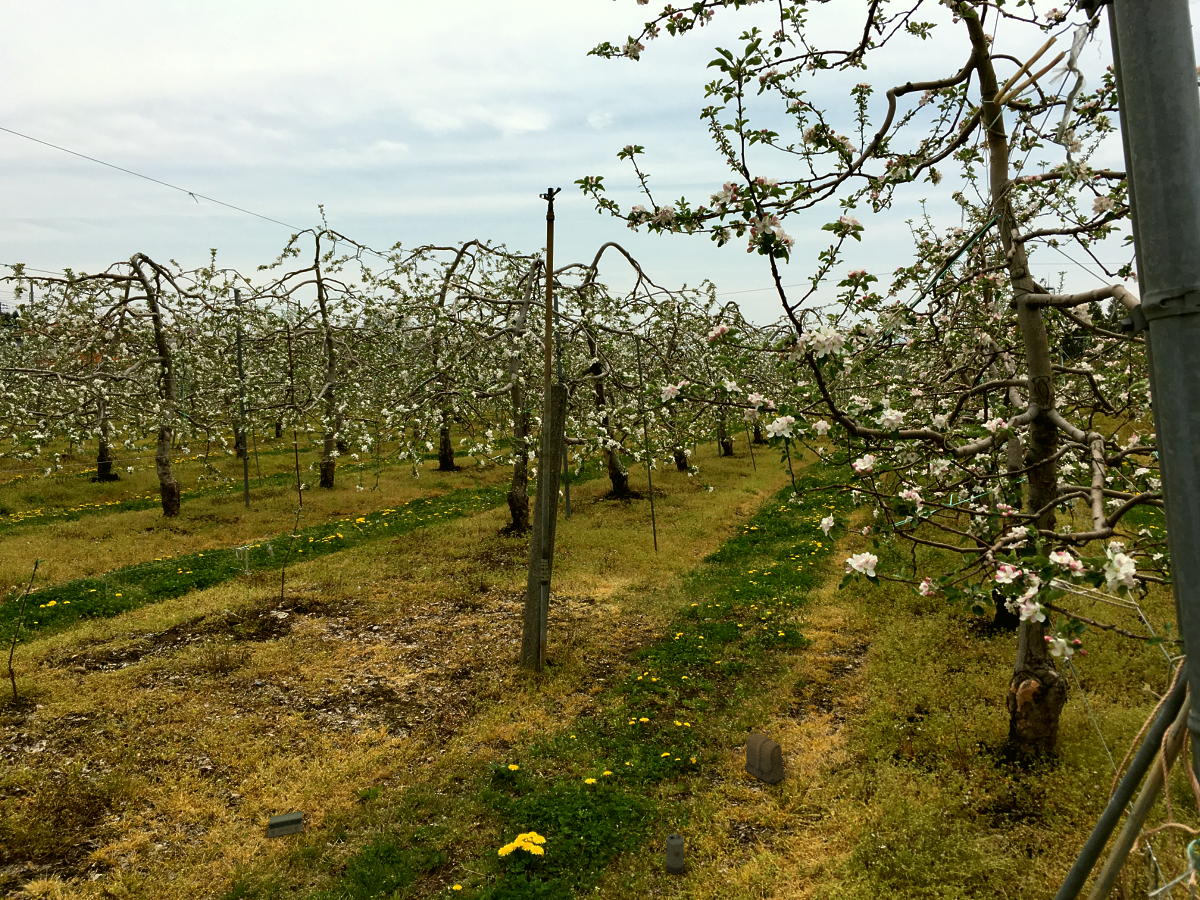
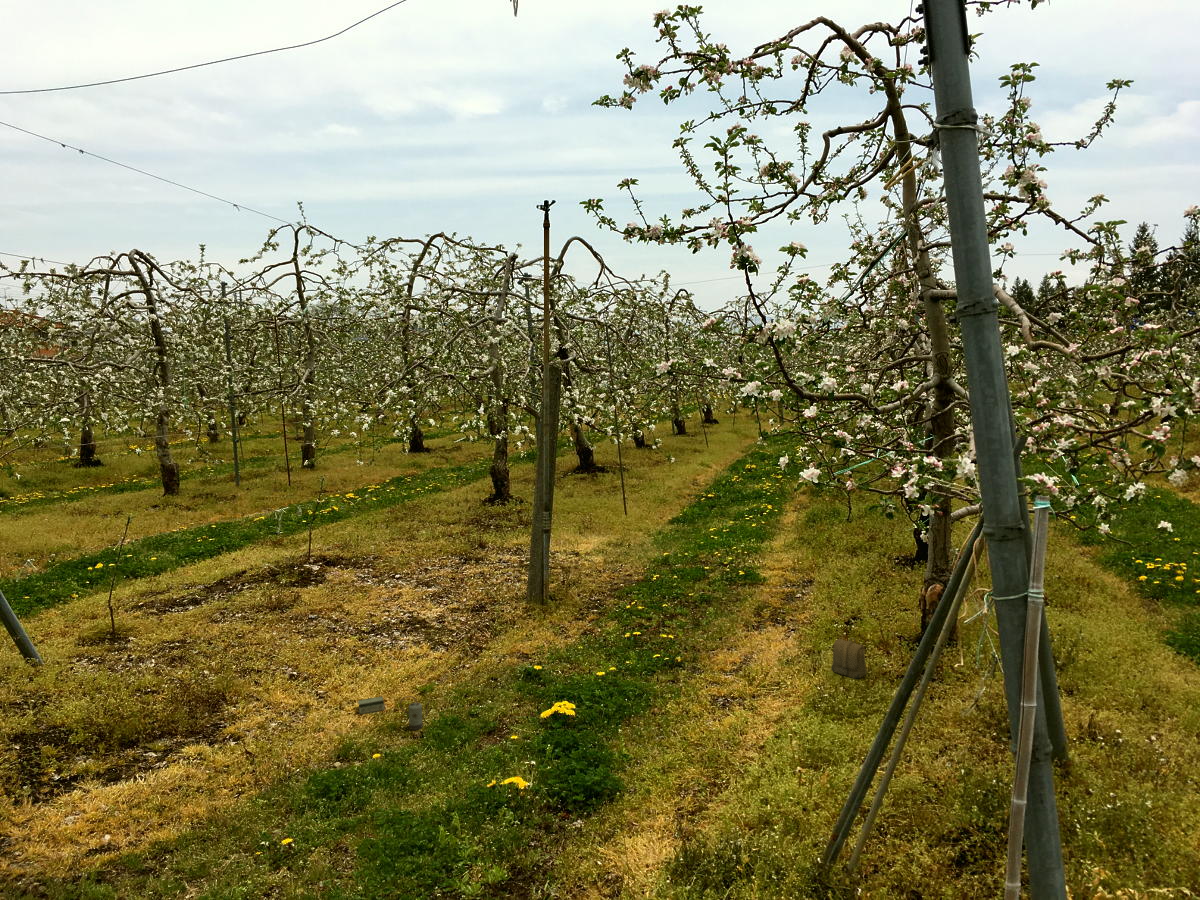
backpack: present [745,733,784,784] -> present [831,638,867,679]
watering can: present [655,825,695,874] -> present [400,696,430,730]

